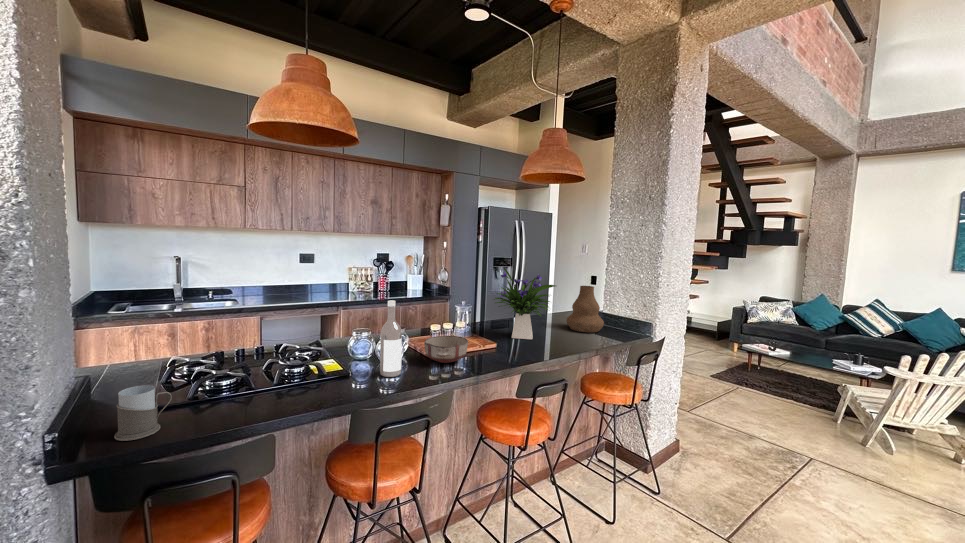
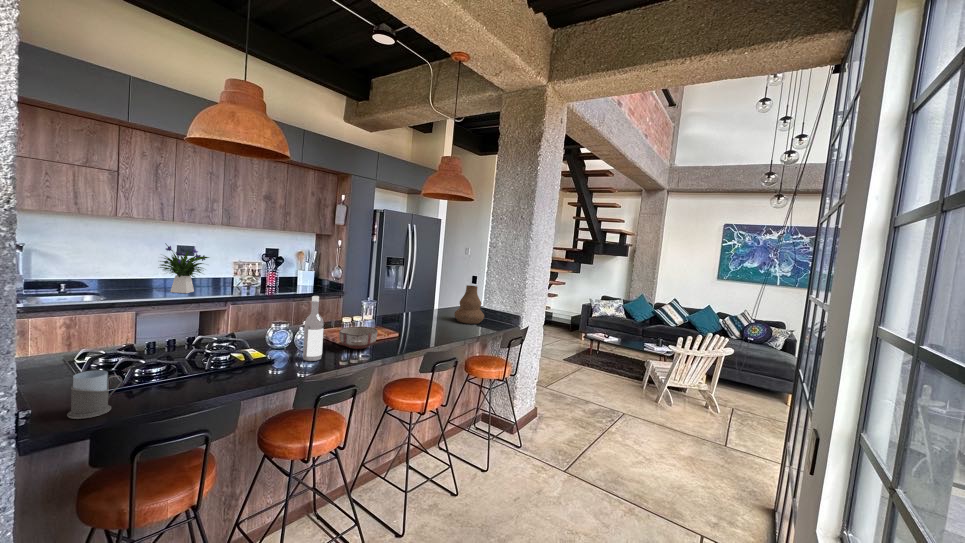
flower arrangement: present [494,268,556,339] -> present [160,243,209,293]

